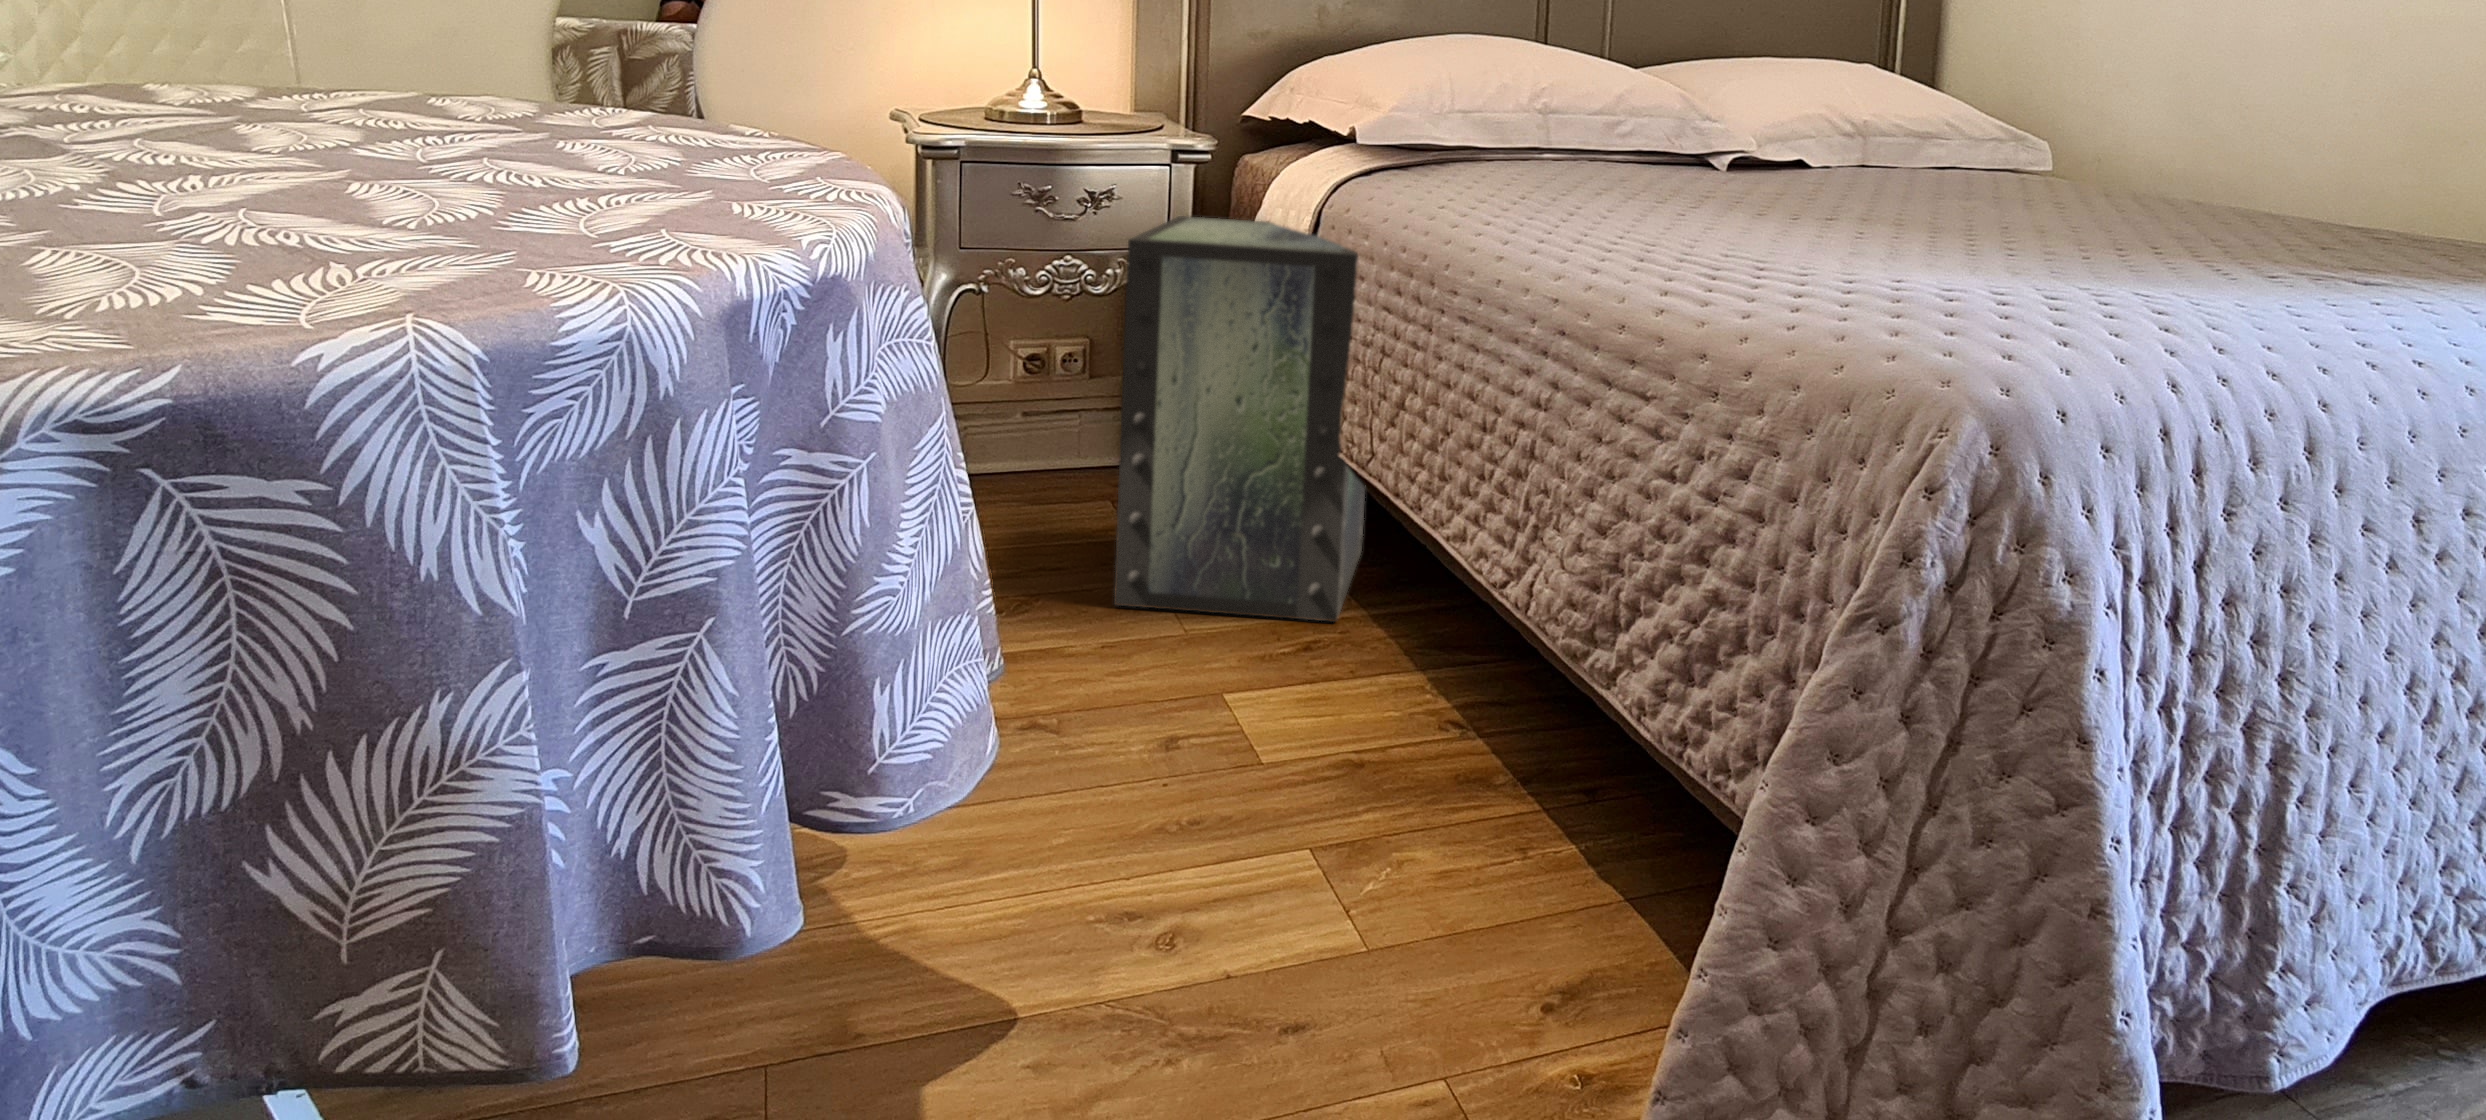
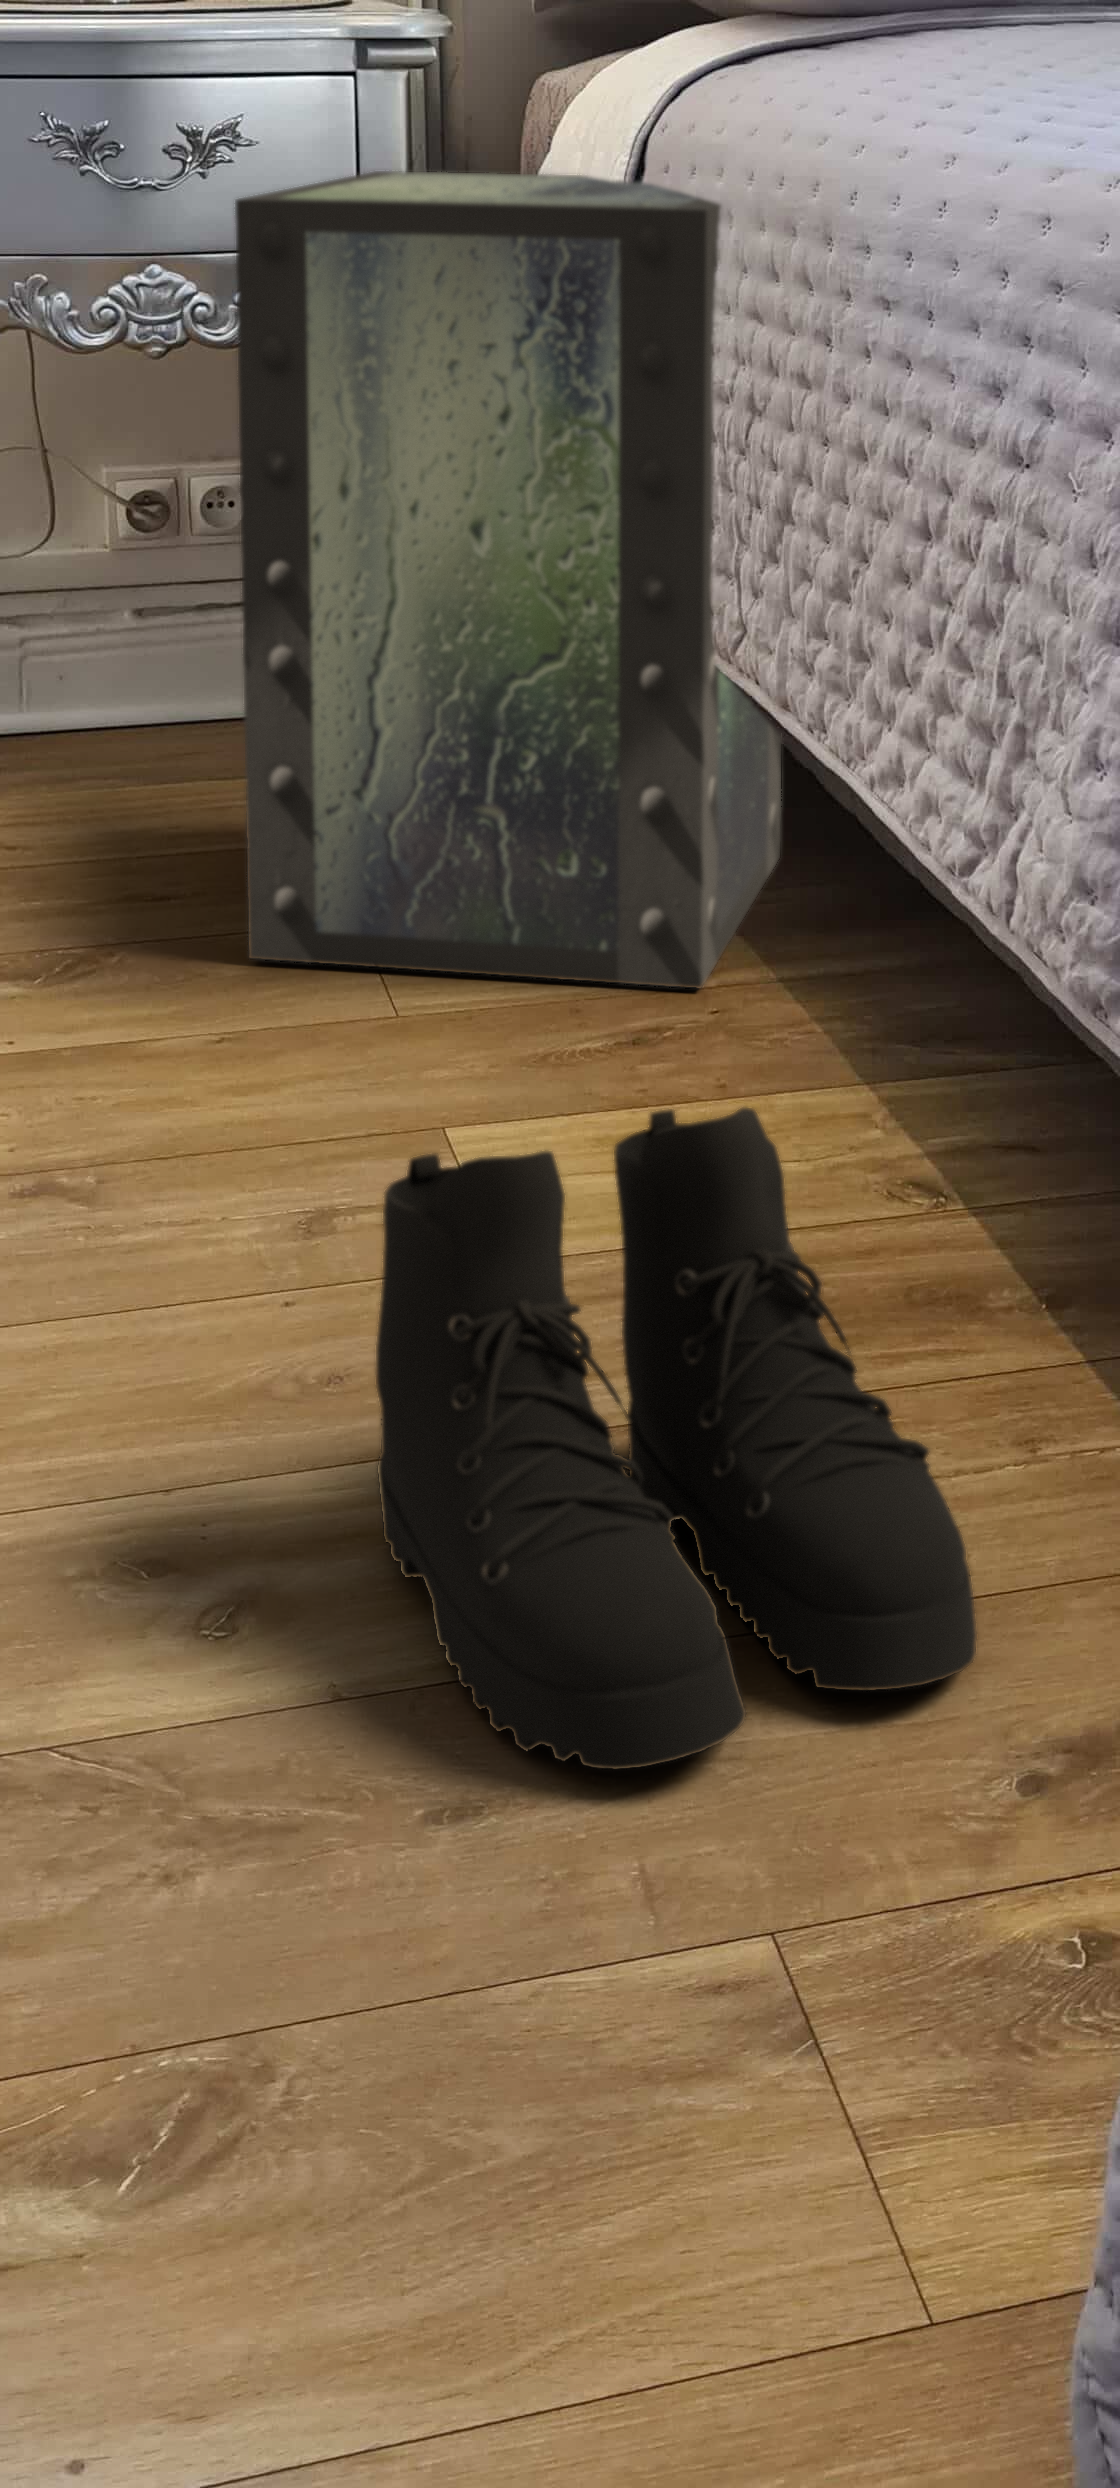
boots: none [1240,700,1518,1012] -> present [376,1107,977,1769]

